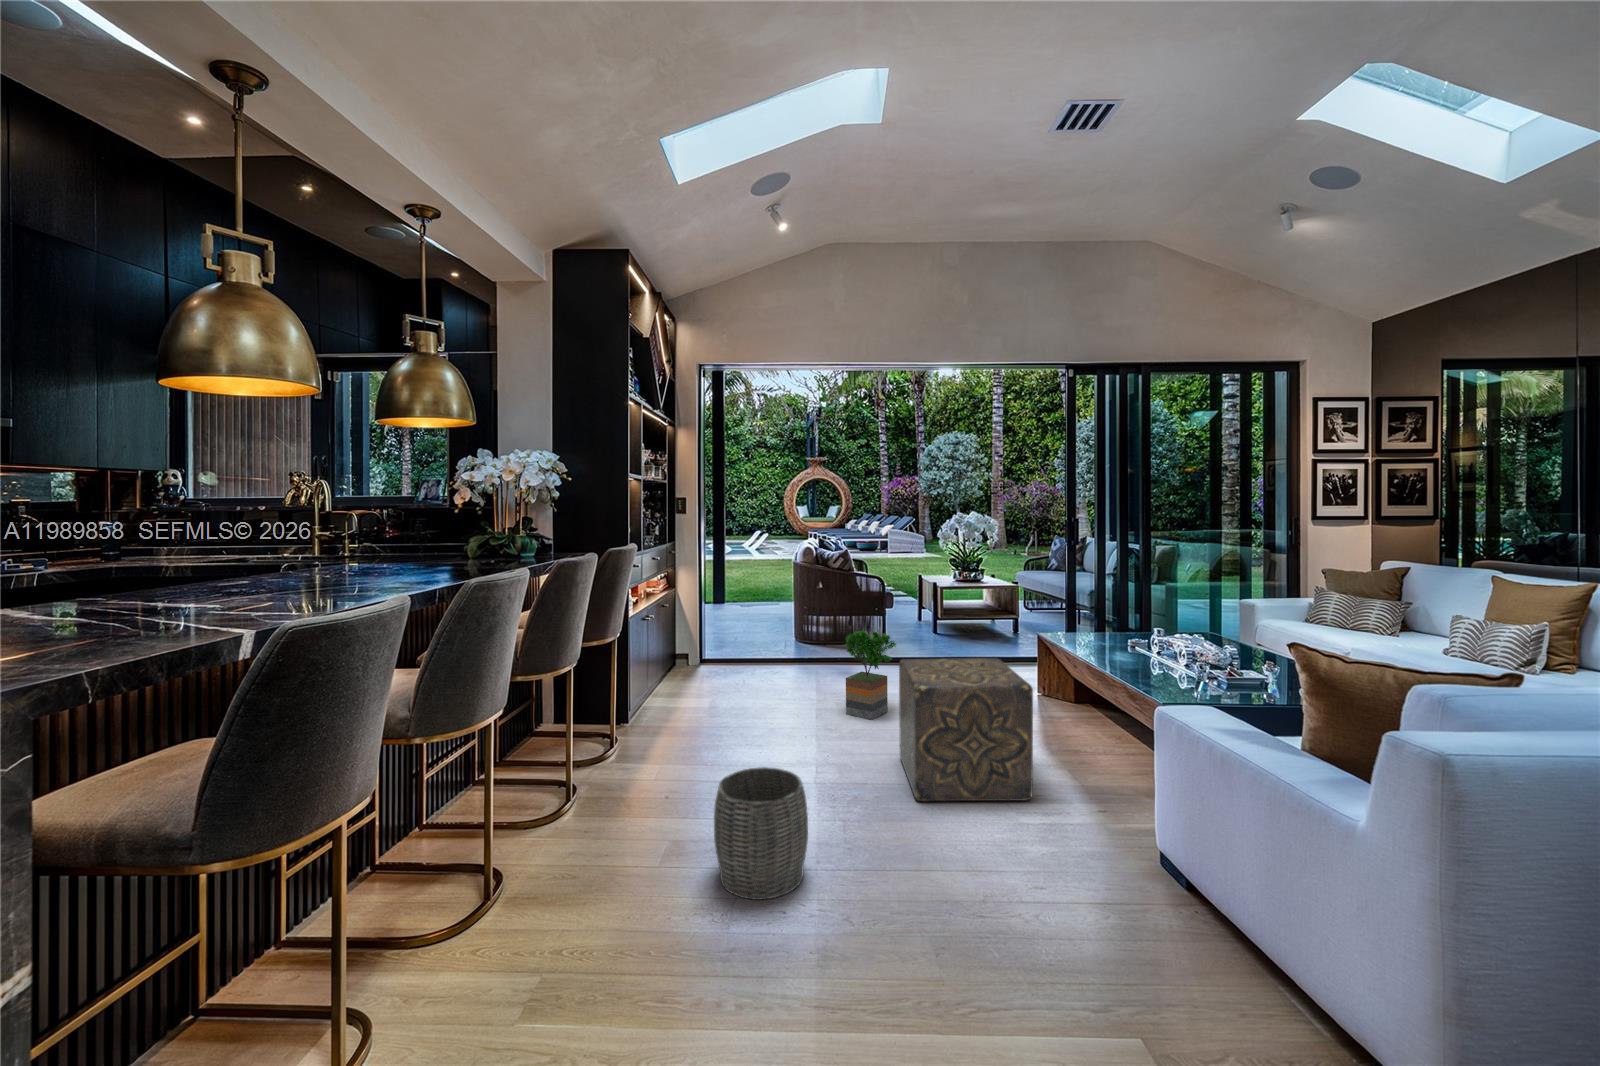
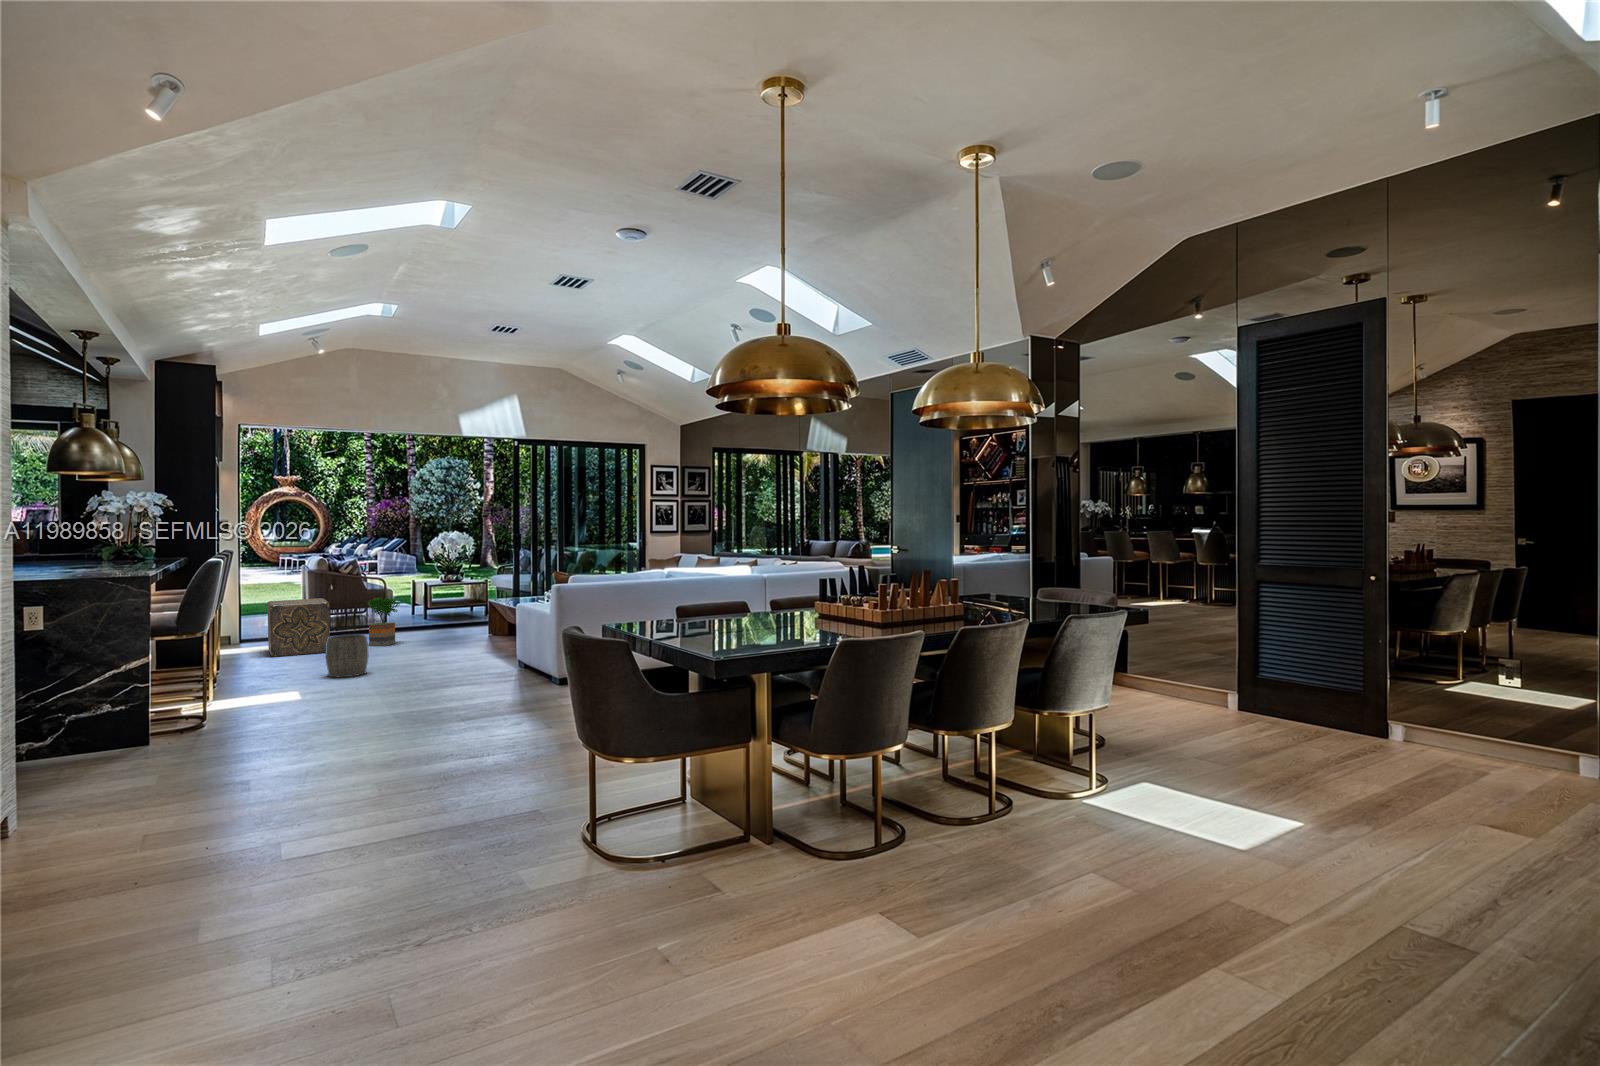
ottoman: present [899,658,1033,801] -> present [268,598,330,657]

